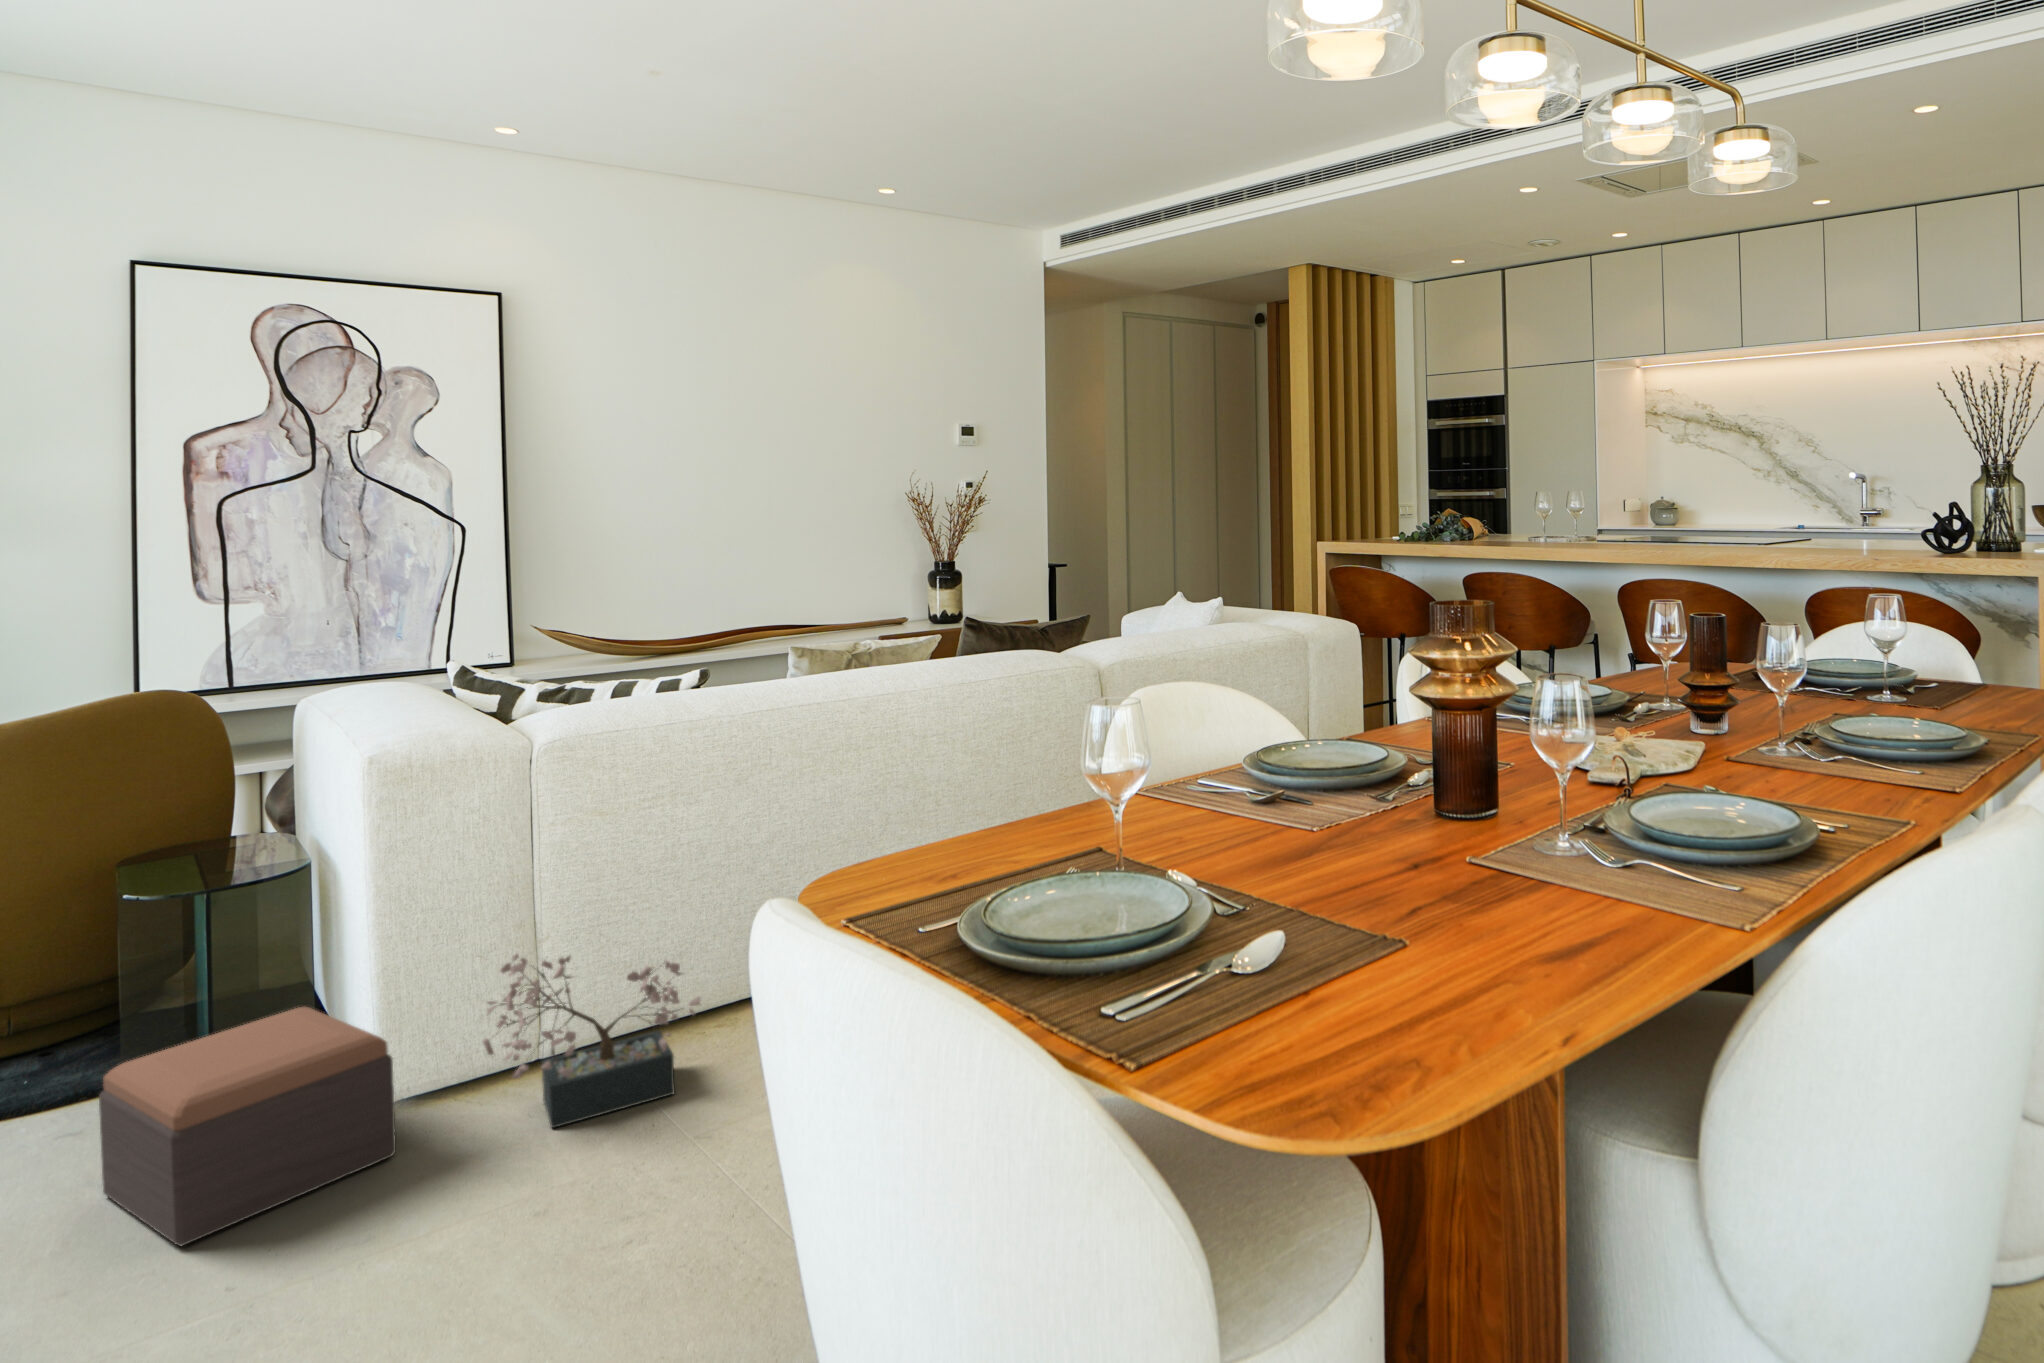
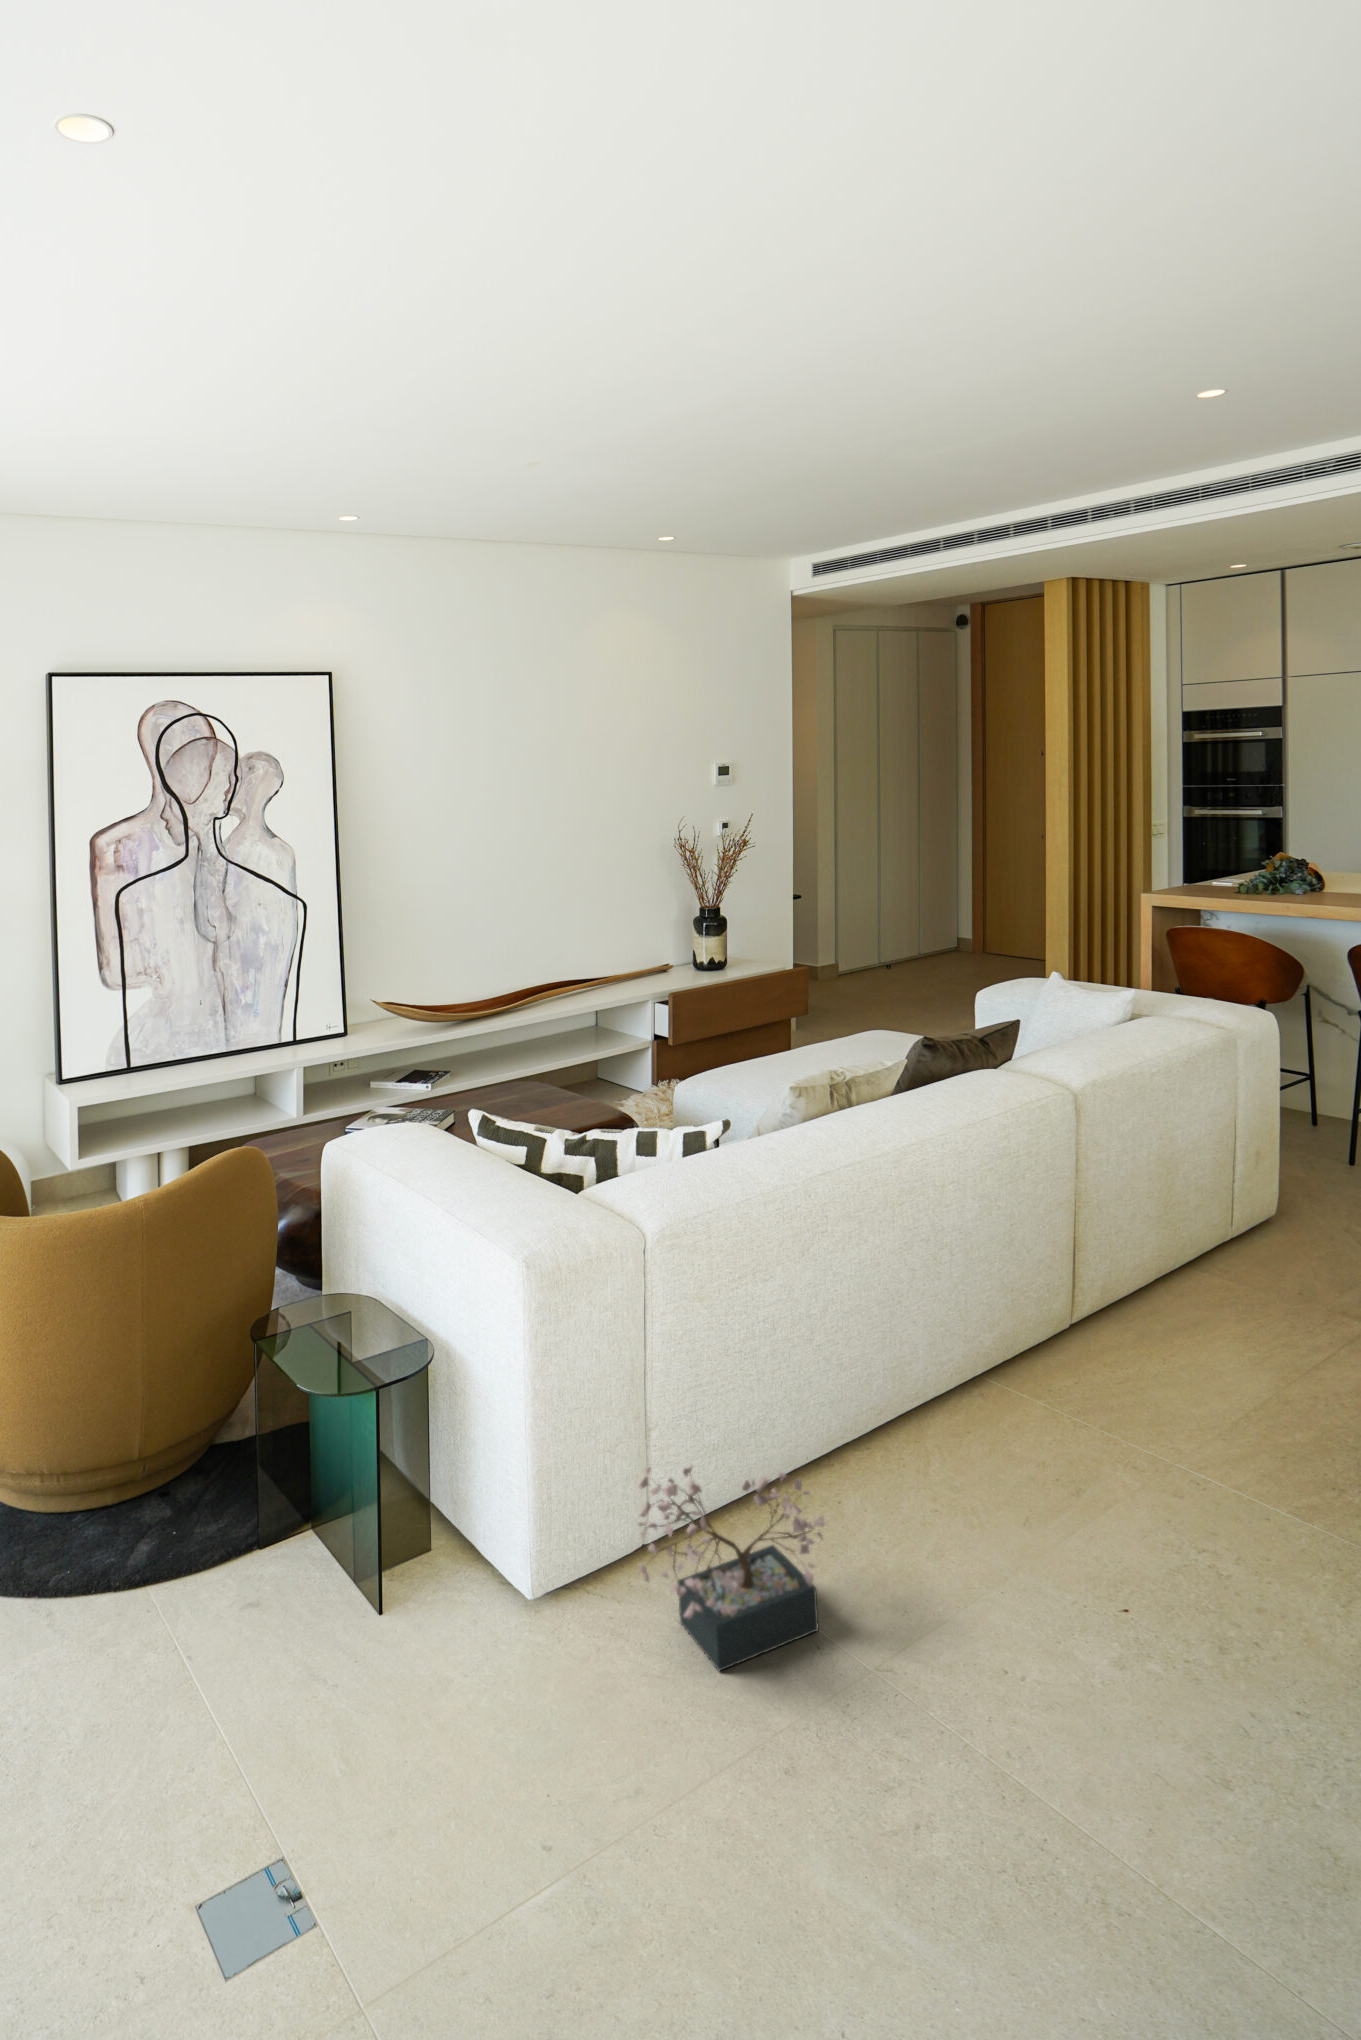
footstool: present [99,1007,396,1246] -> none [321,1510,580,1813]

